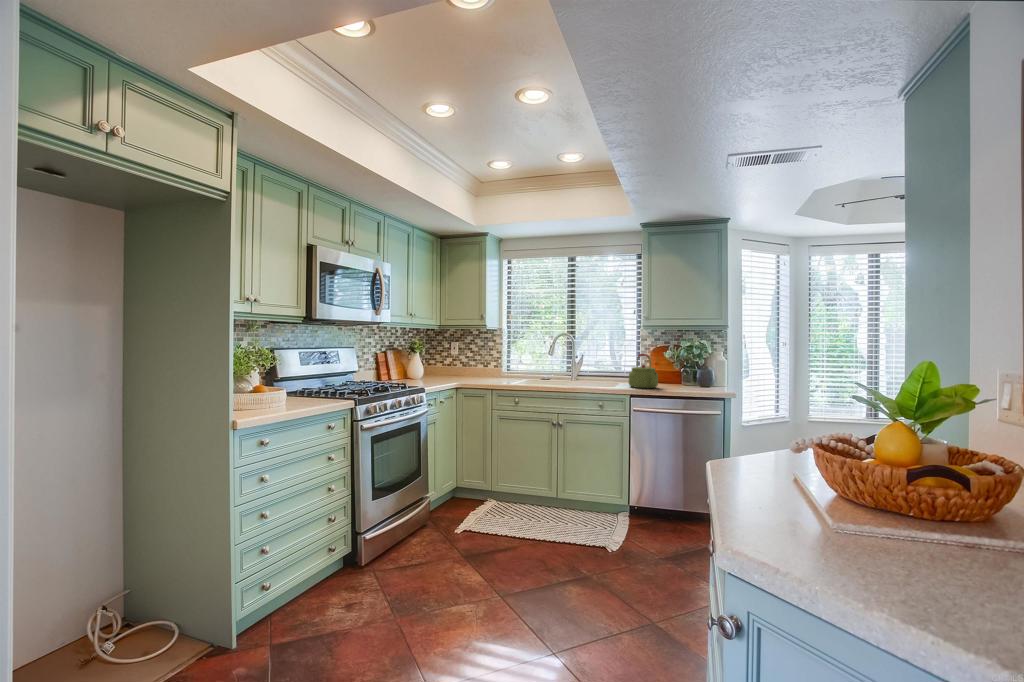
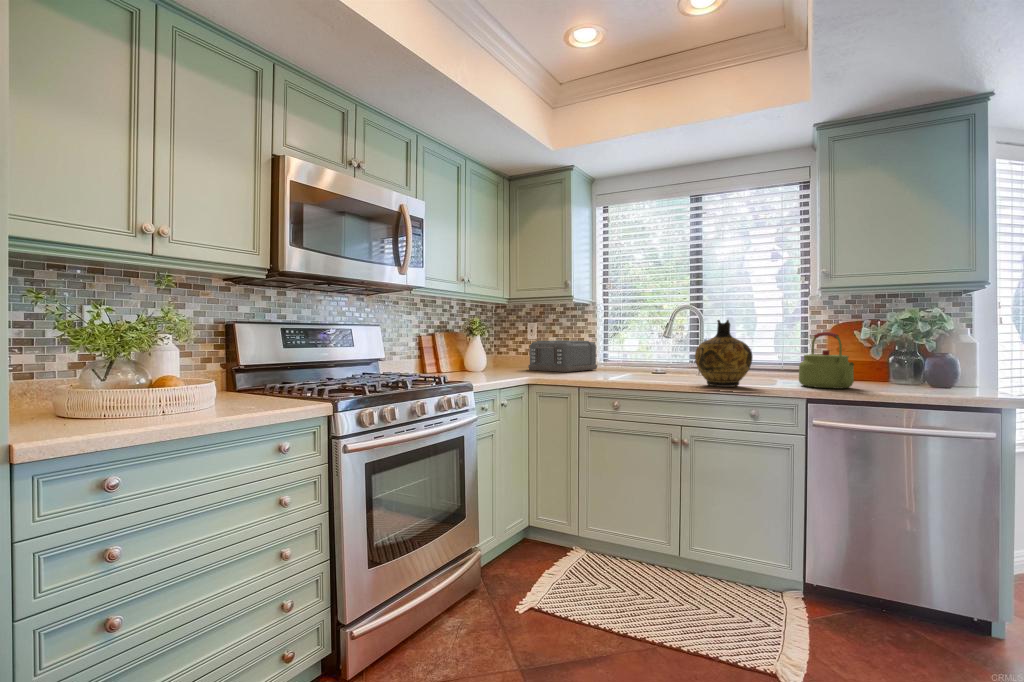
ceramic jug: none [567,346,601,388] -> present [695,320,752,387]
toaster: none [454,356,503,379] -> present [528,340,597,372]

